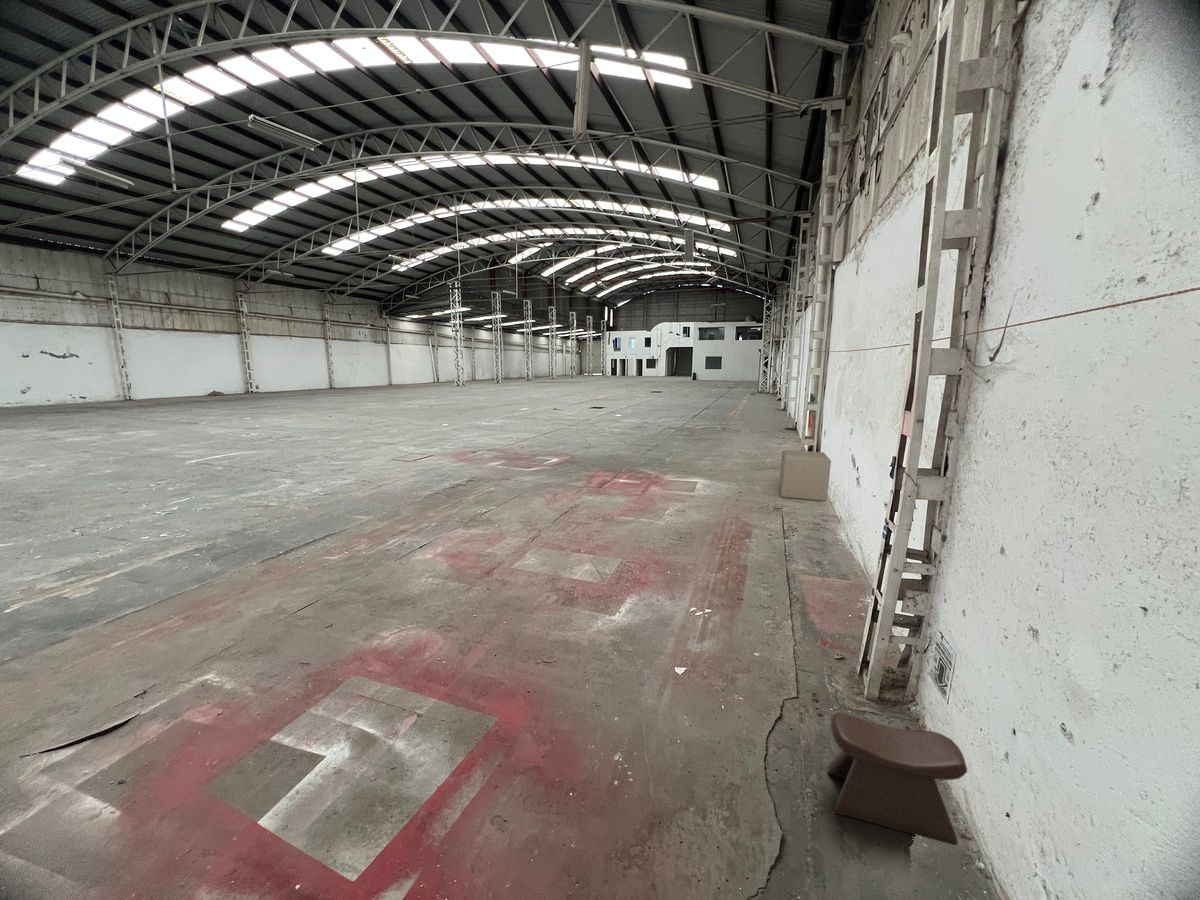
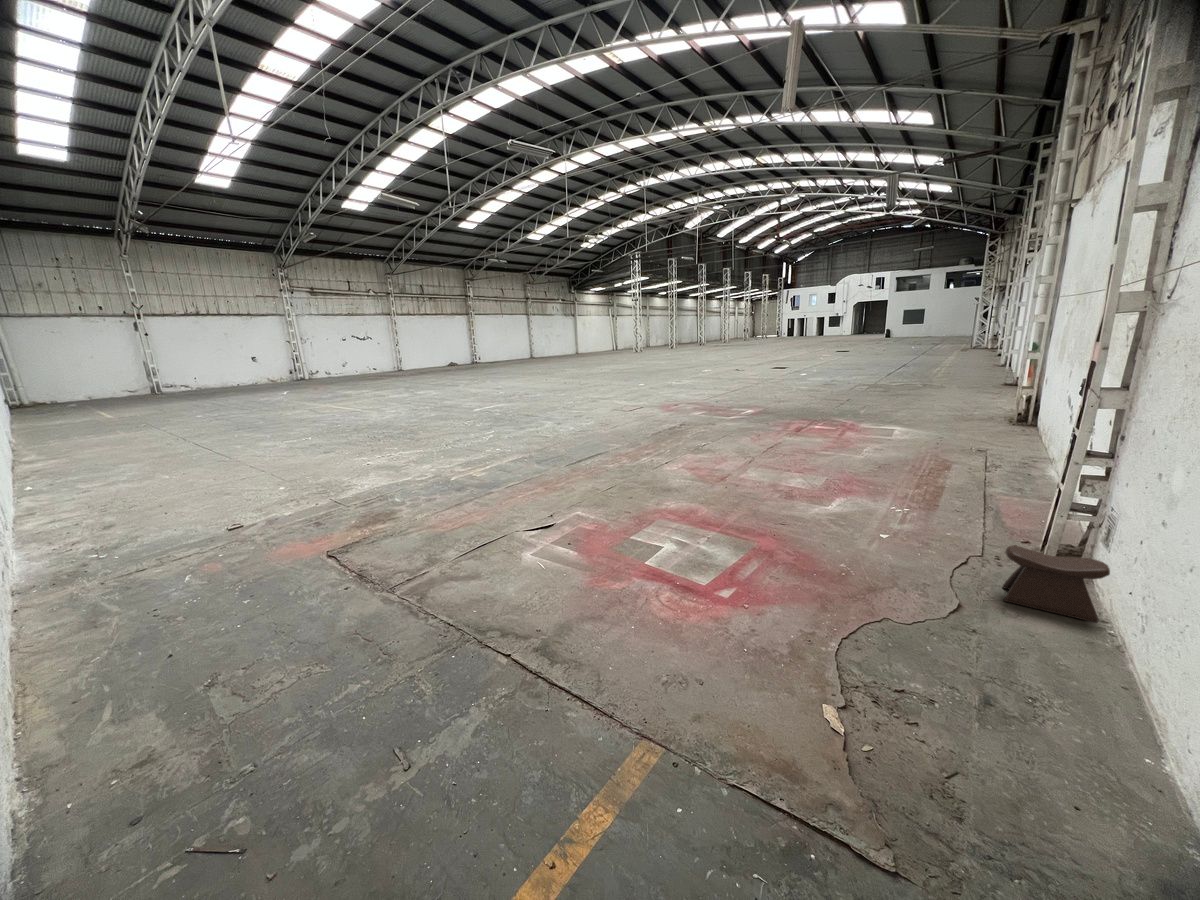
cardboard box: present [779,450,831,501] -> none [988,399,1050,448]

